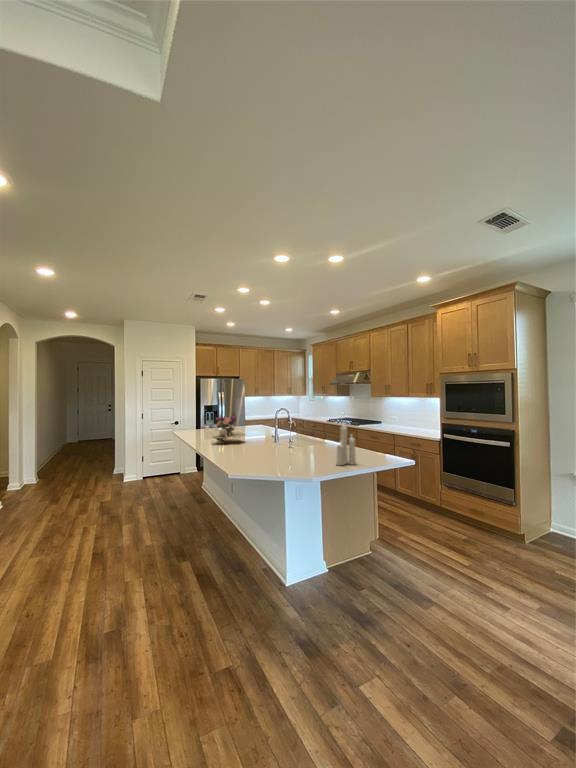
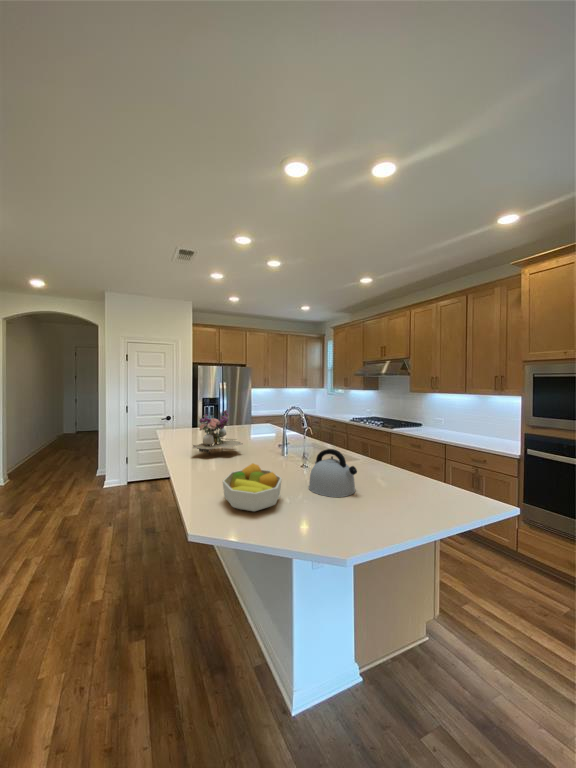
candle: present [336,426,356,465] -> none [385,433,422,518]
kettle: none [293,432,322,459] -> present [309,449,357,497]
fruit bowl: none [243,441,277,465] -> present [223,463,282,512]

